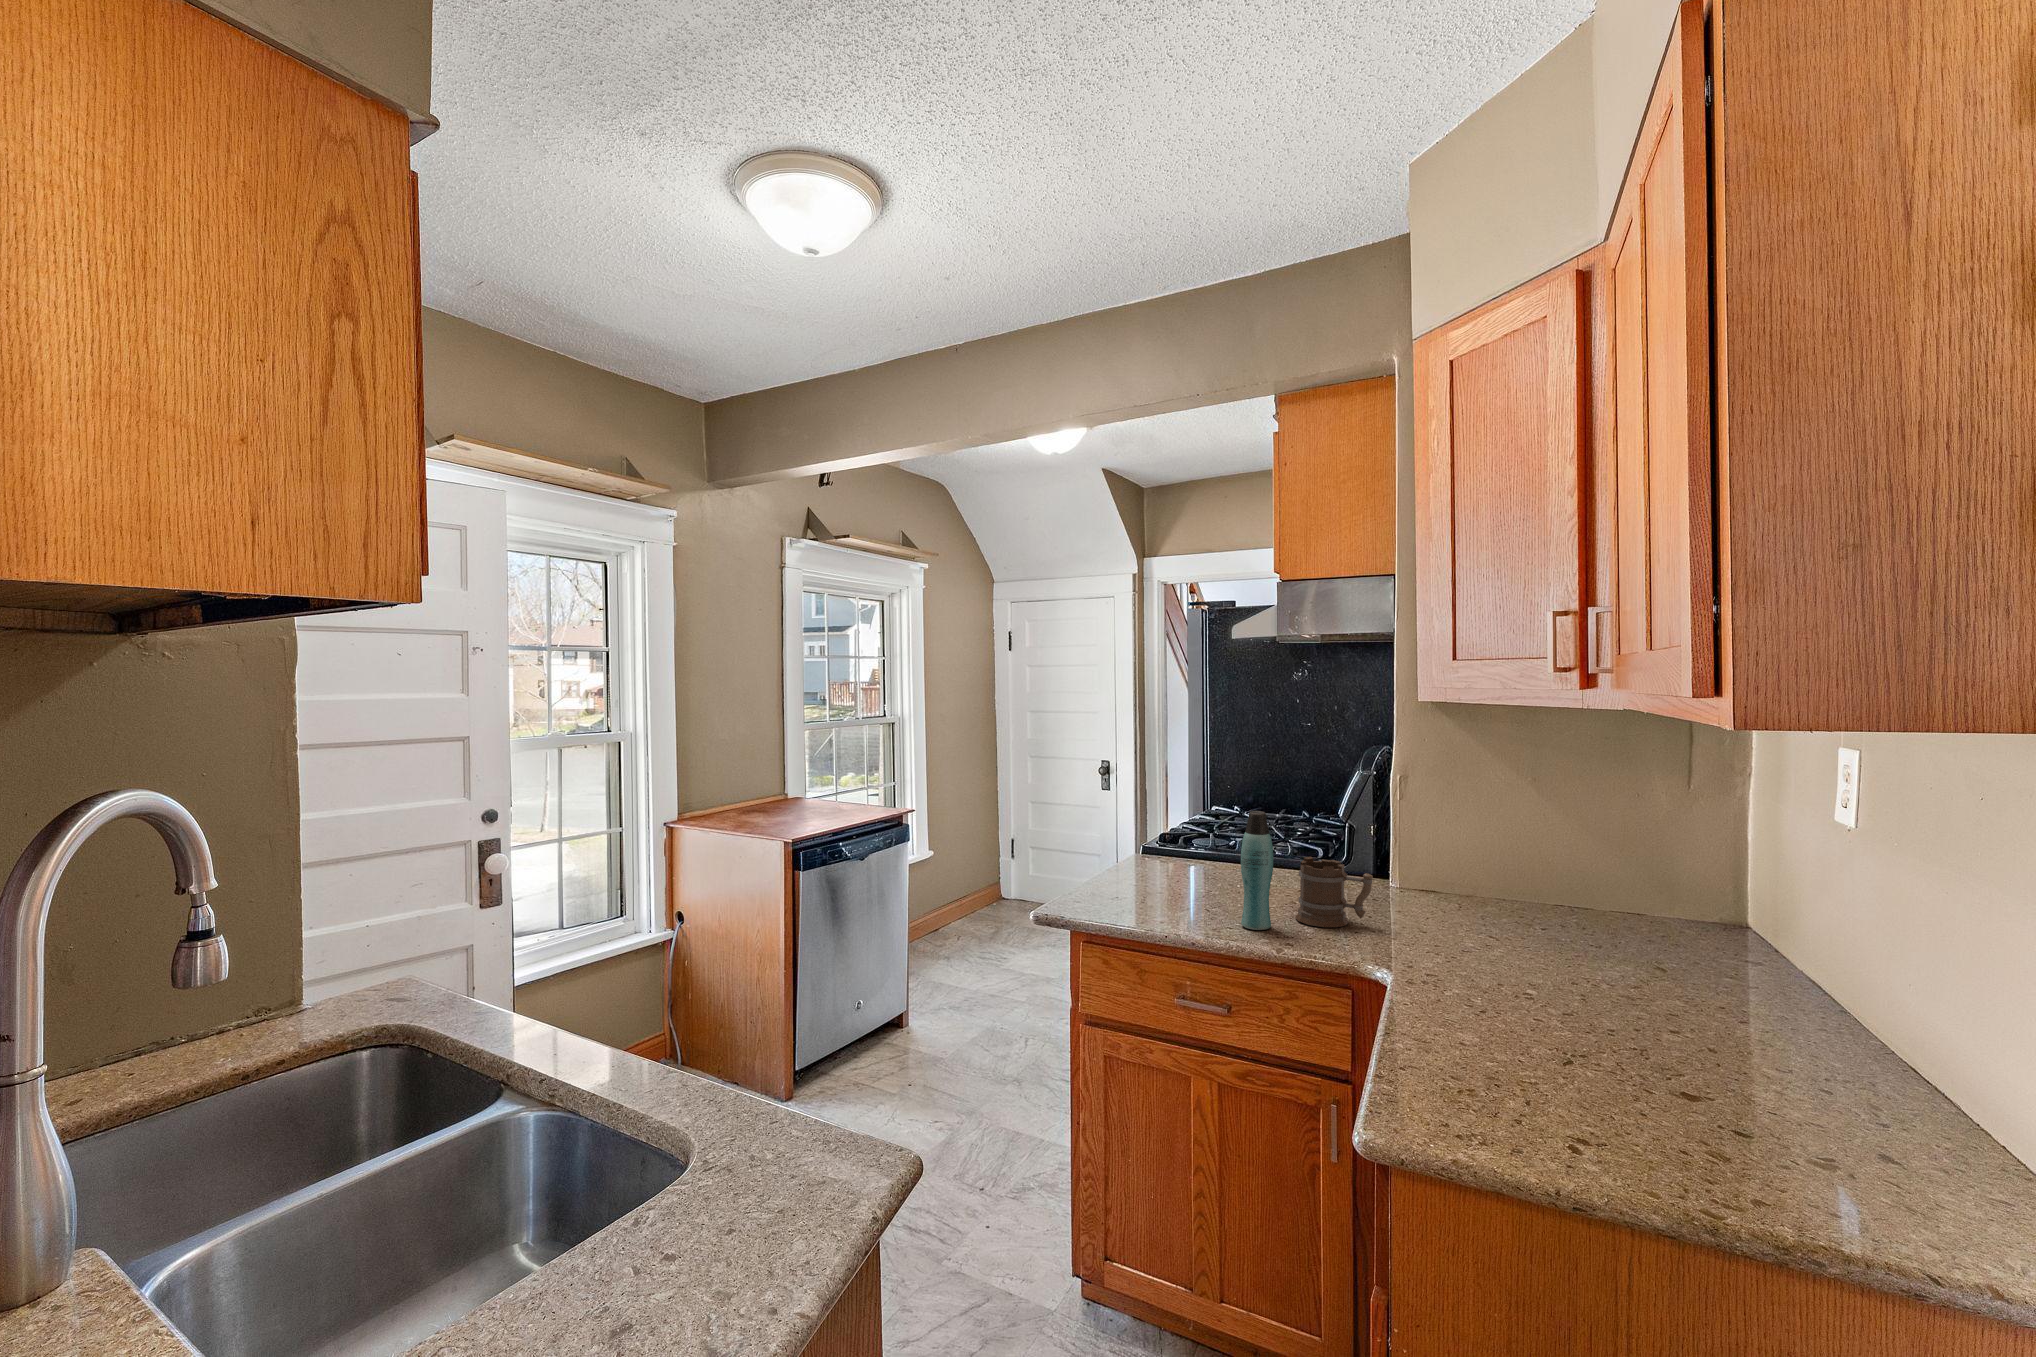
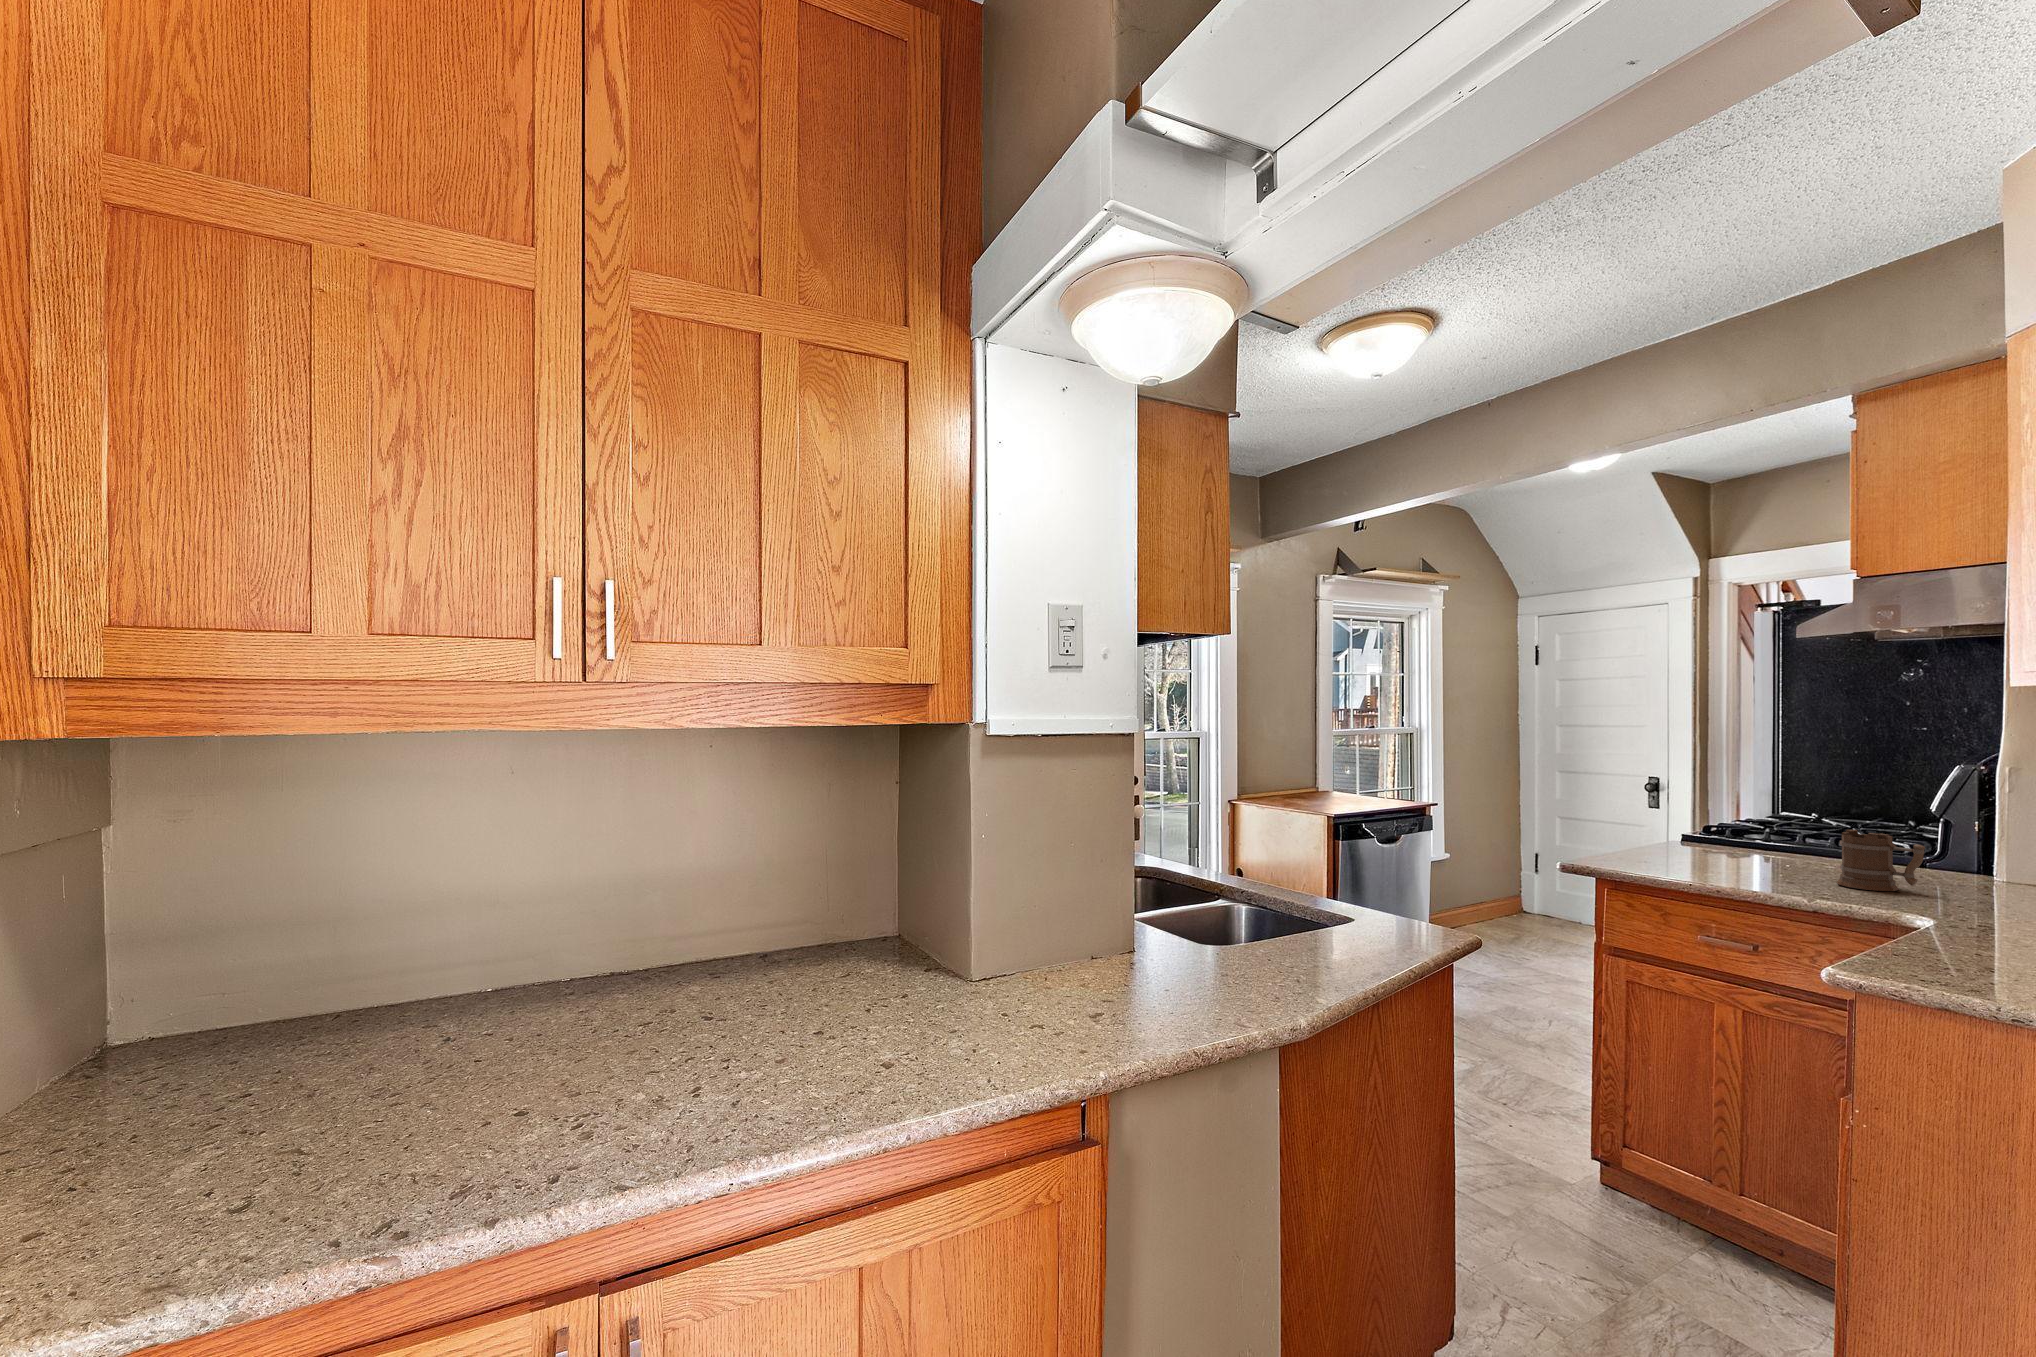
bottle: present [1241,811,1273,930] -> none [1771,783,1806,886]

